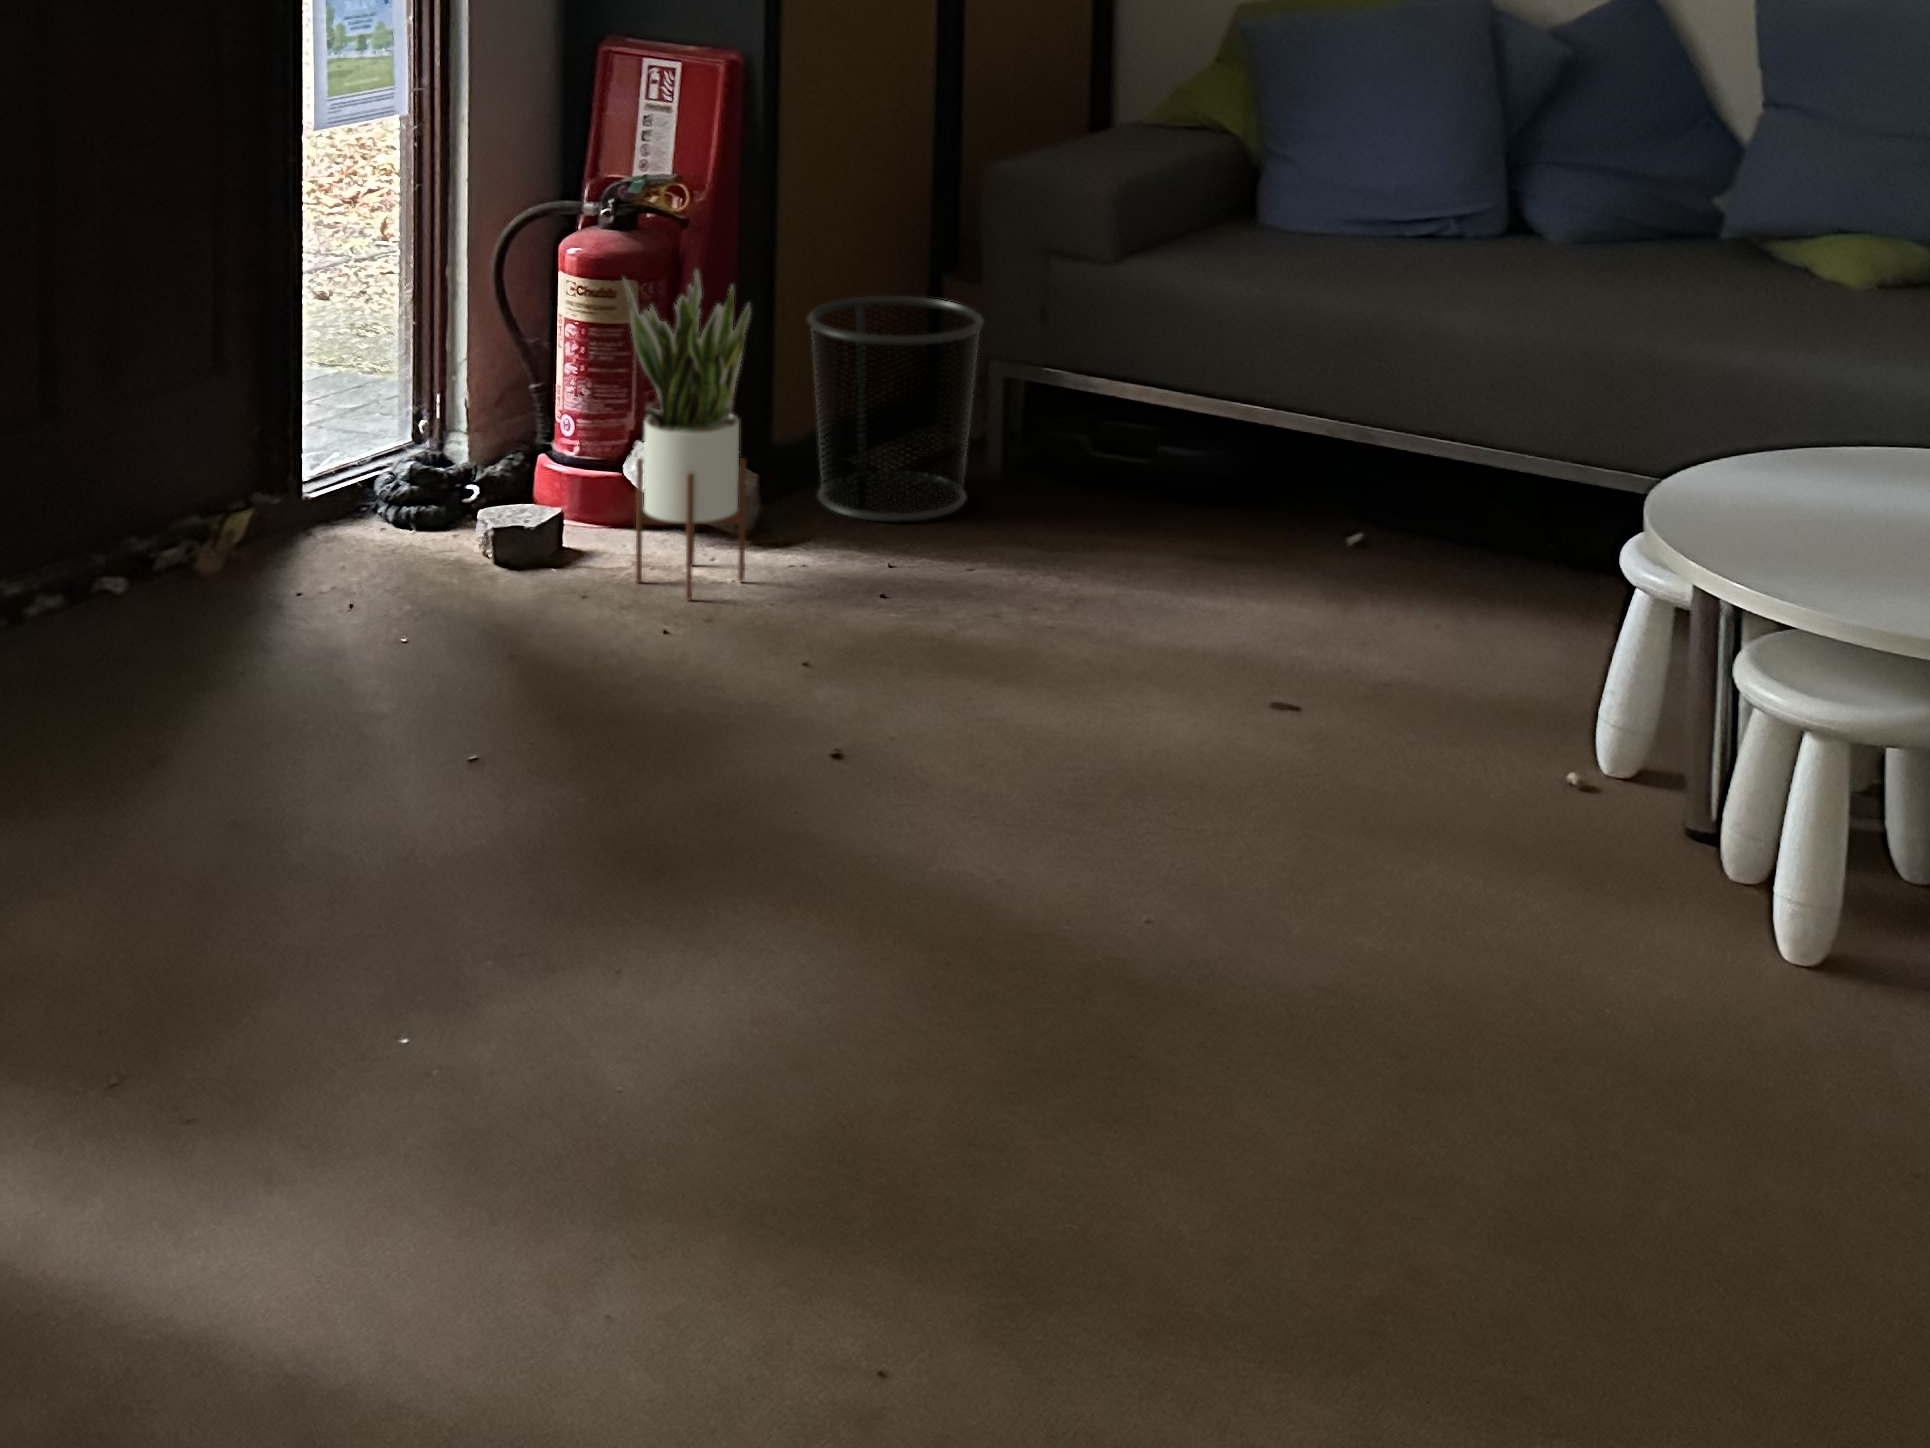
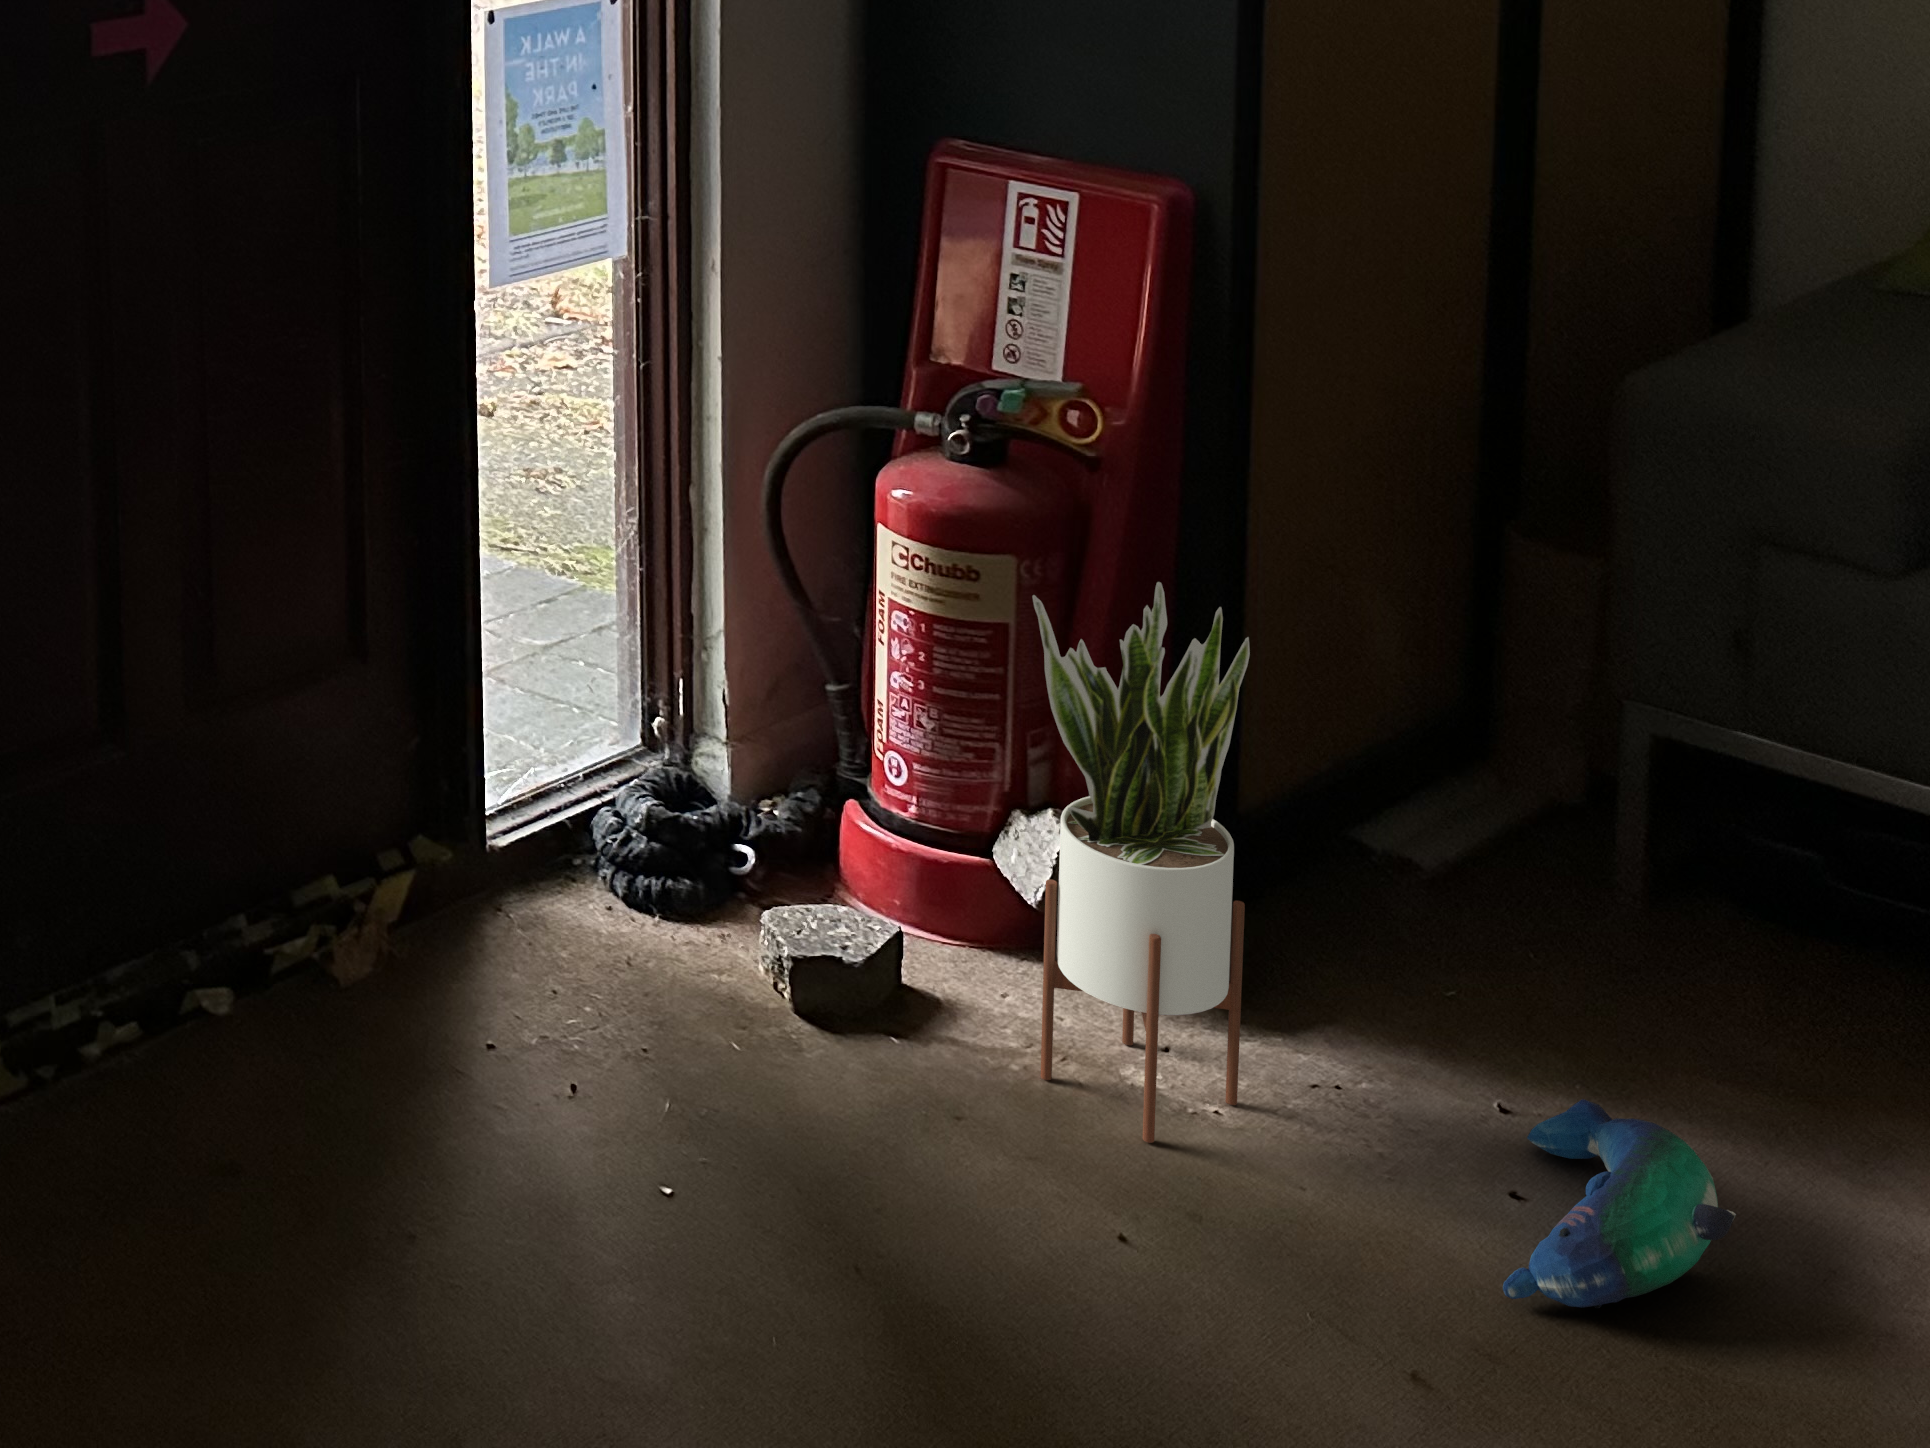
waste bin: present [808,296,984,522] -> none [1289,565,1624,974]
plush toy: none [854,548,971,633] -> present [1503,1099,1736,1308]

